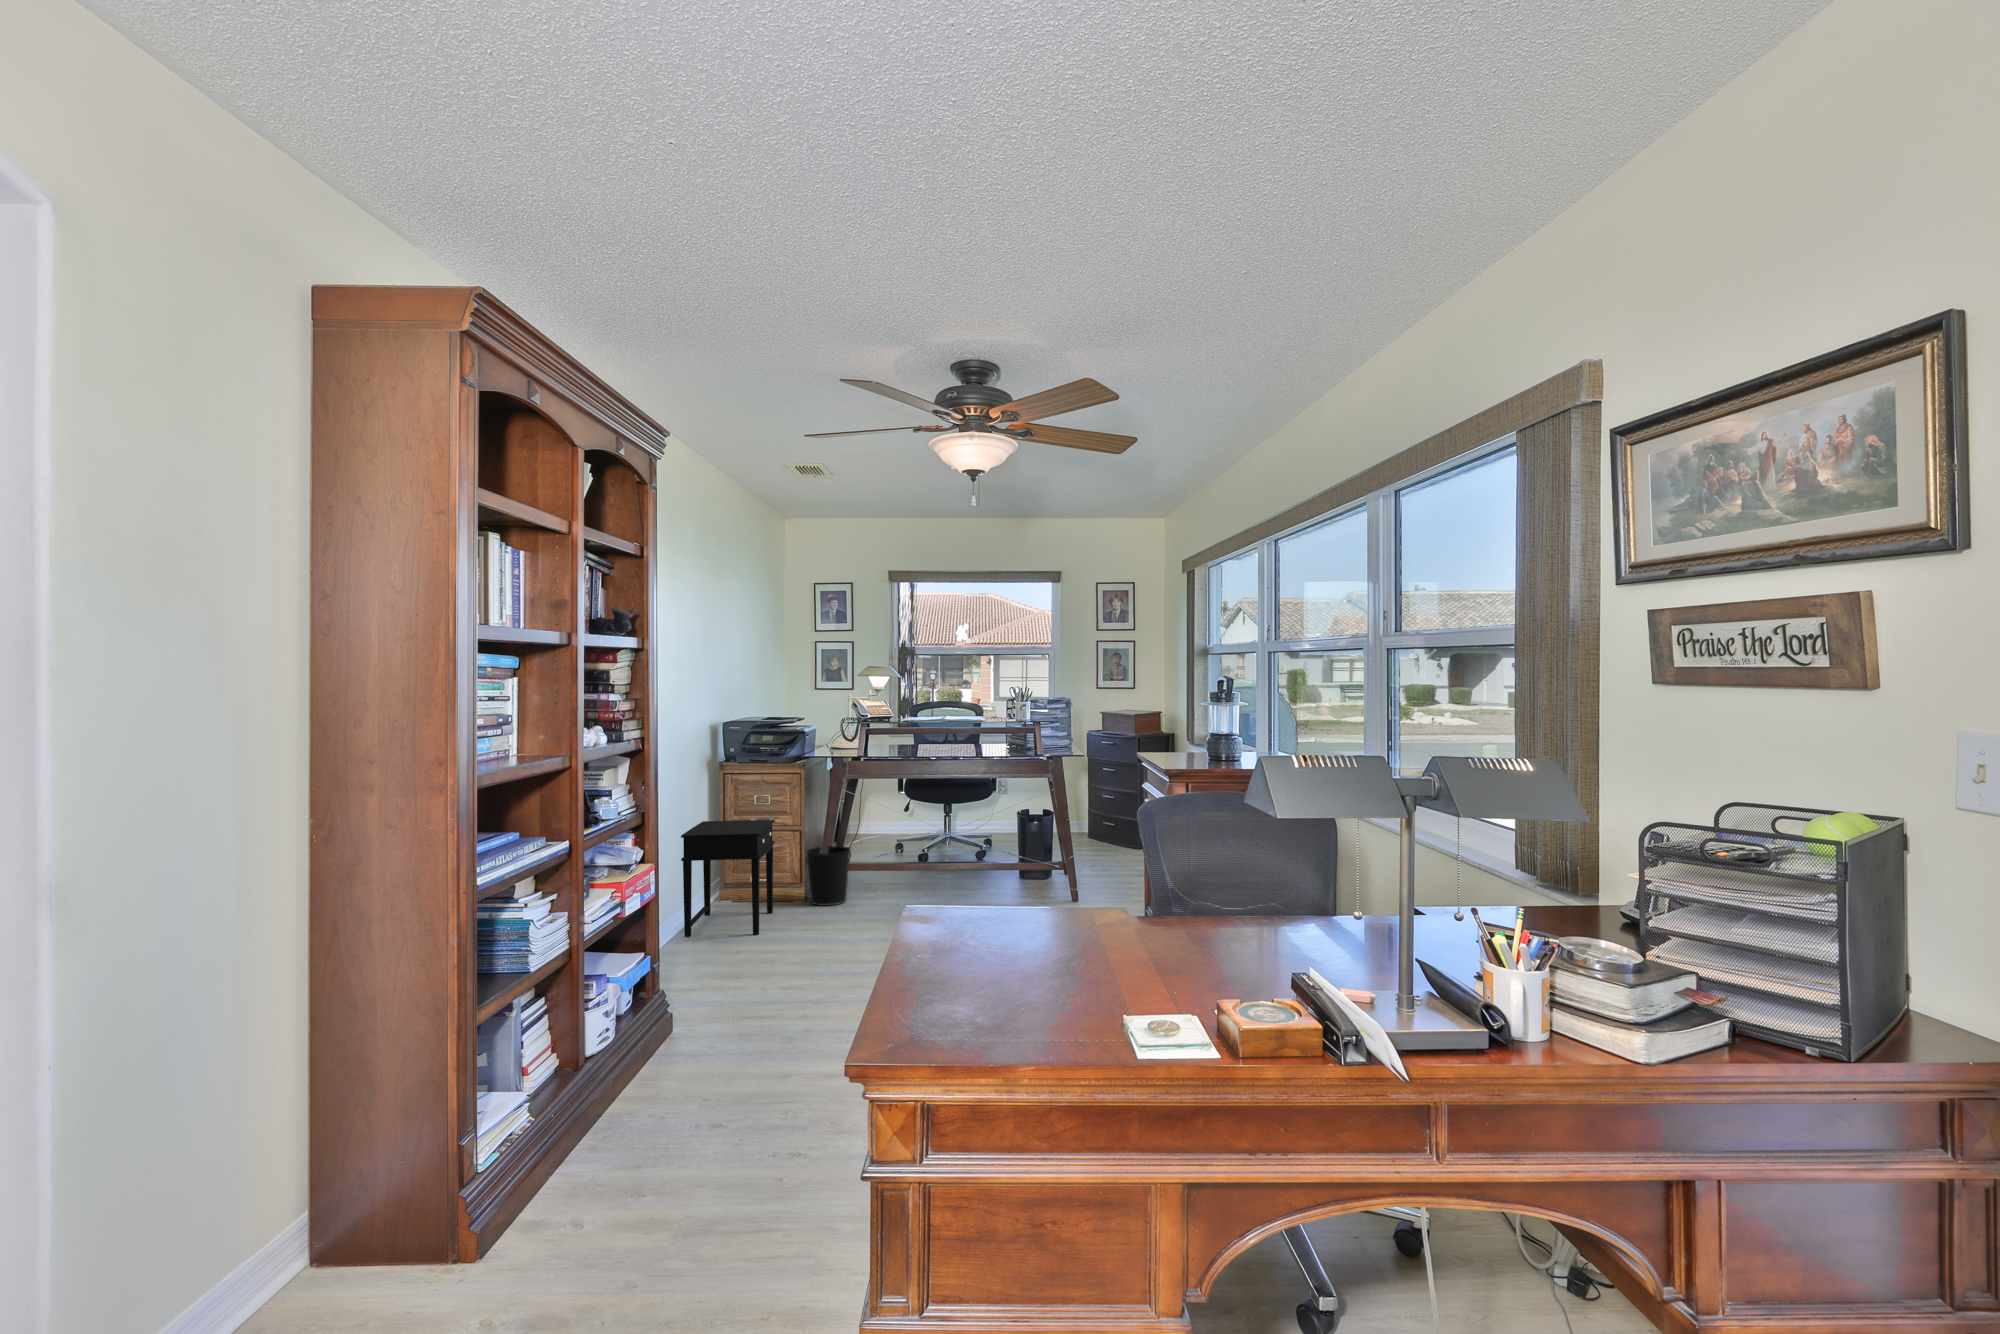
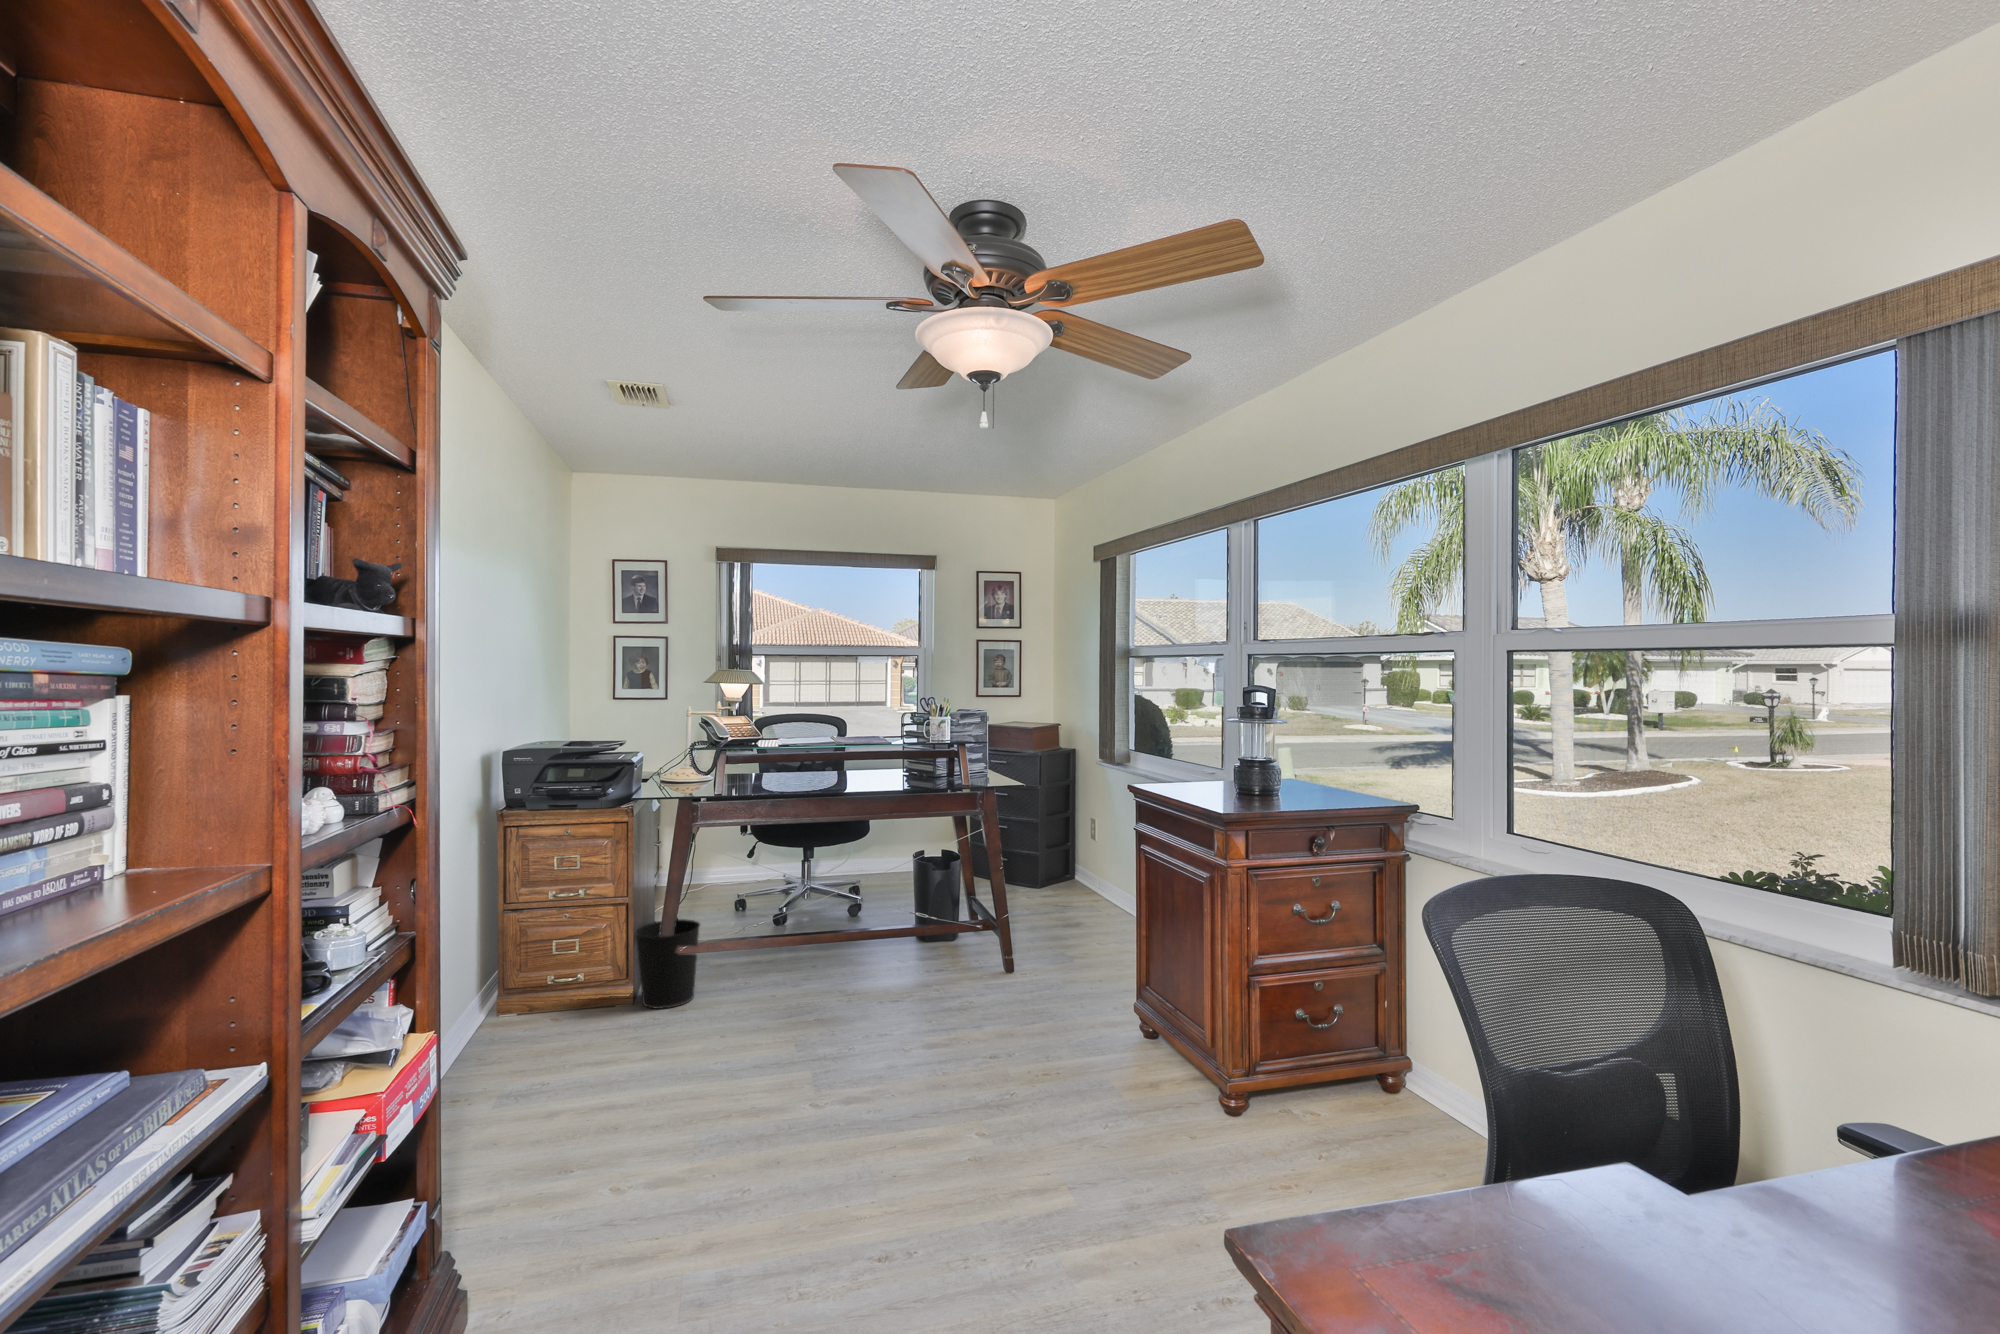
side table: present [681,820,774,937] -> none [446,893,590,1092]

